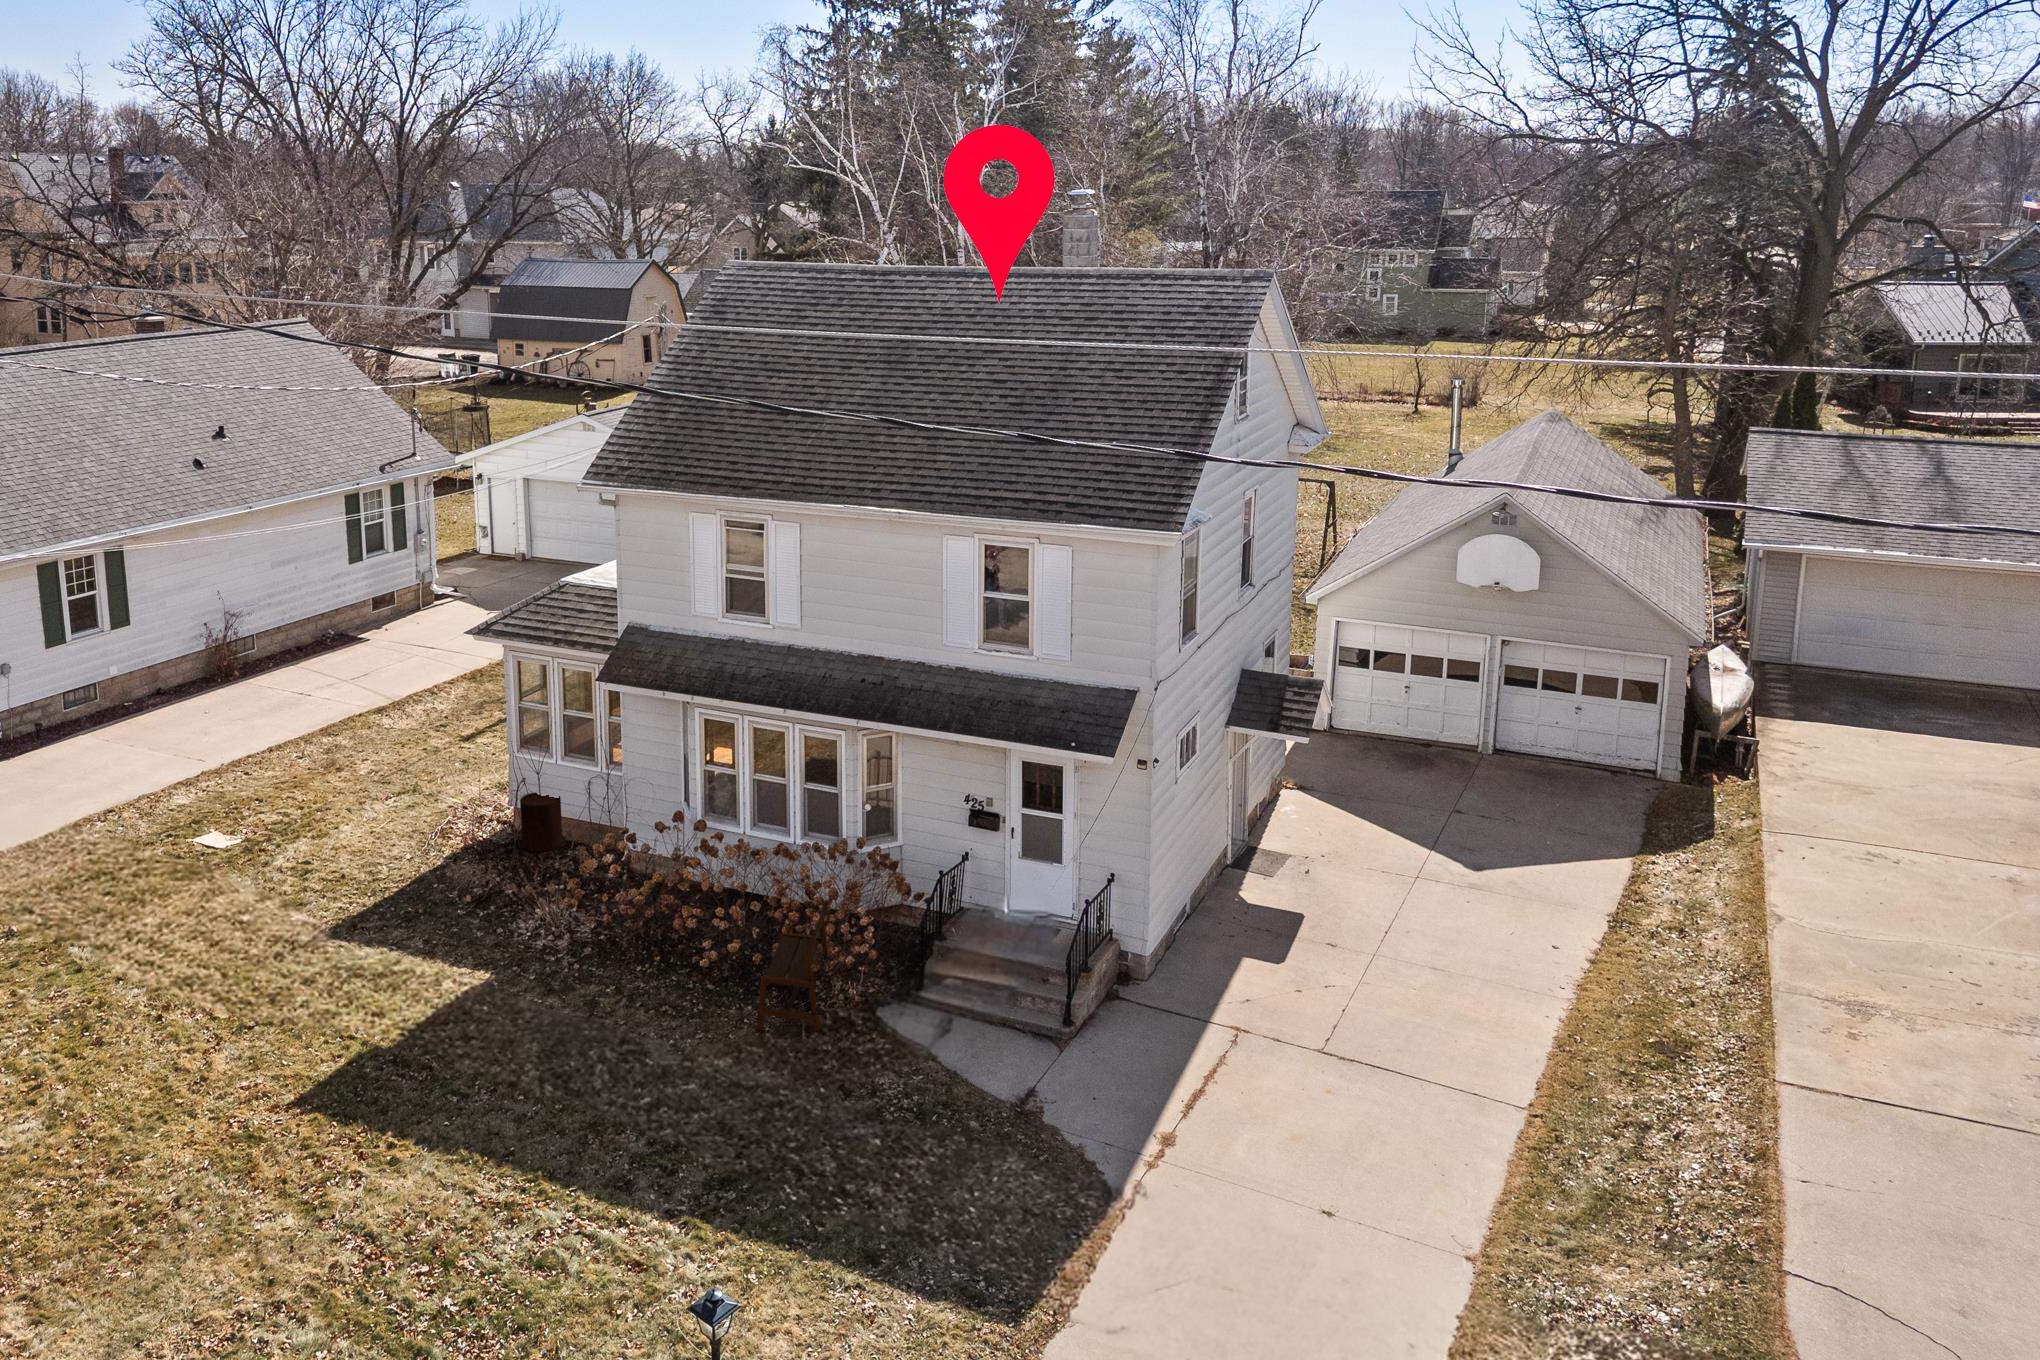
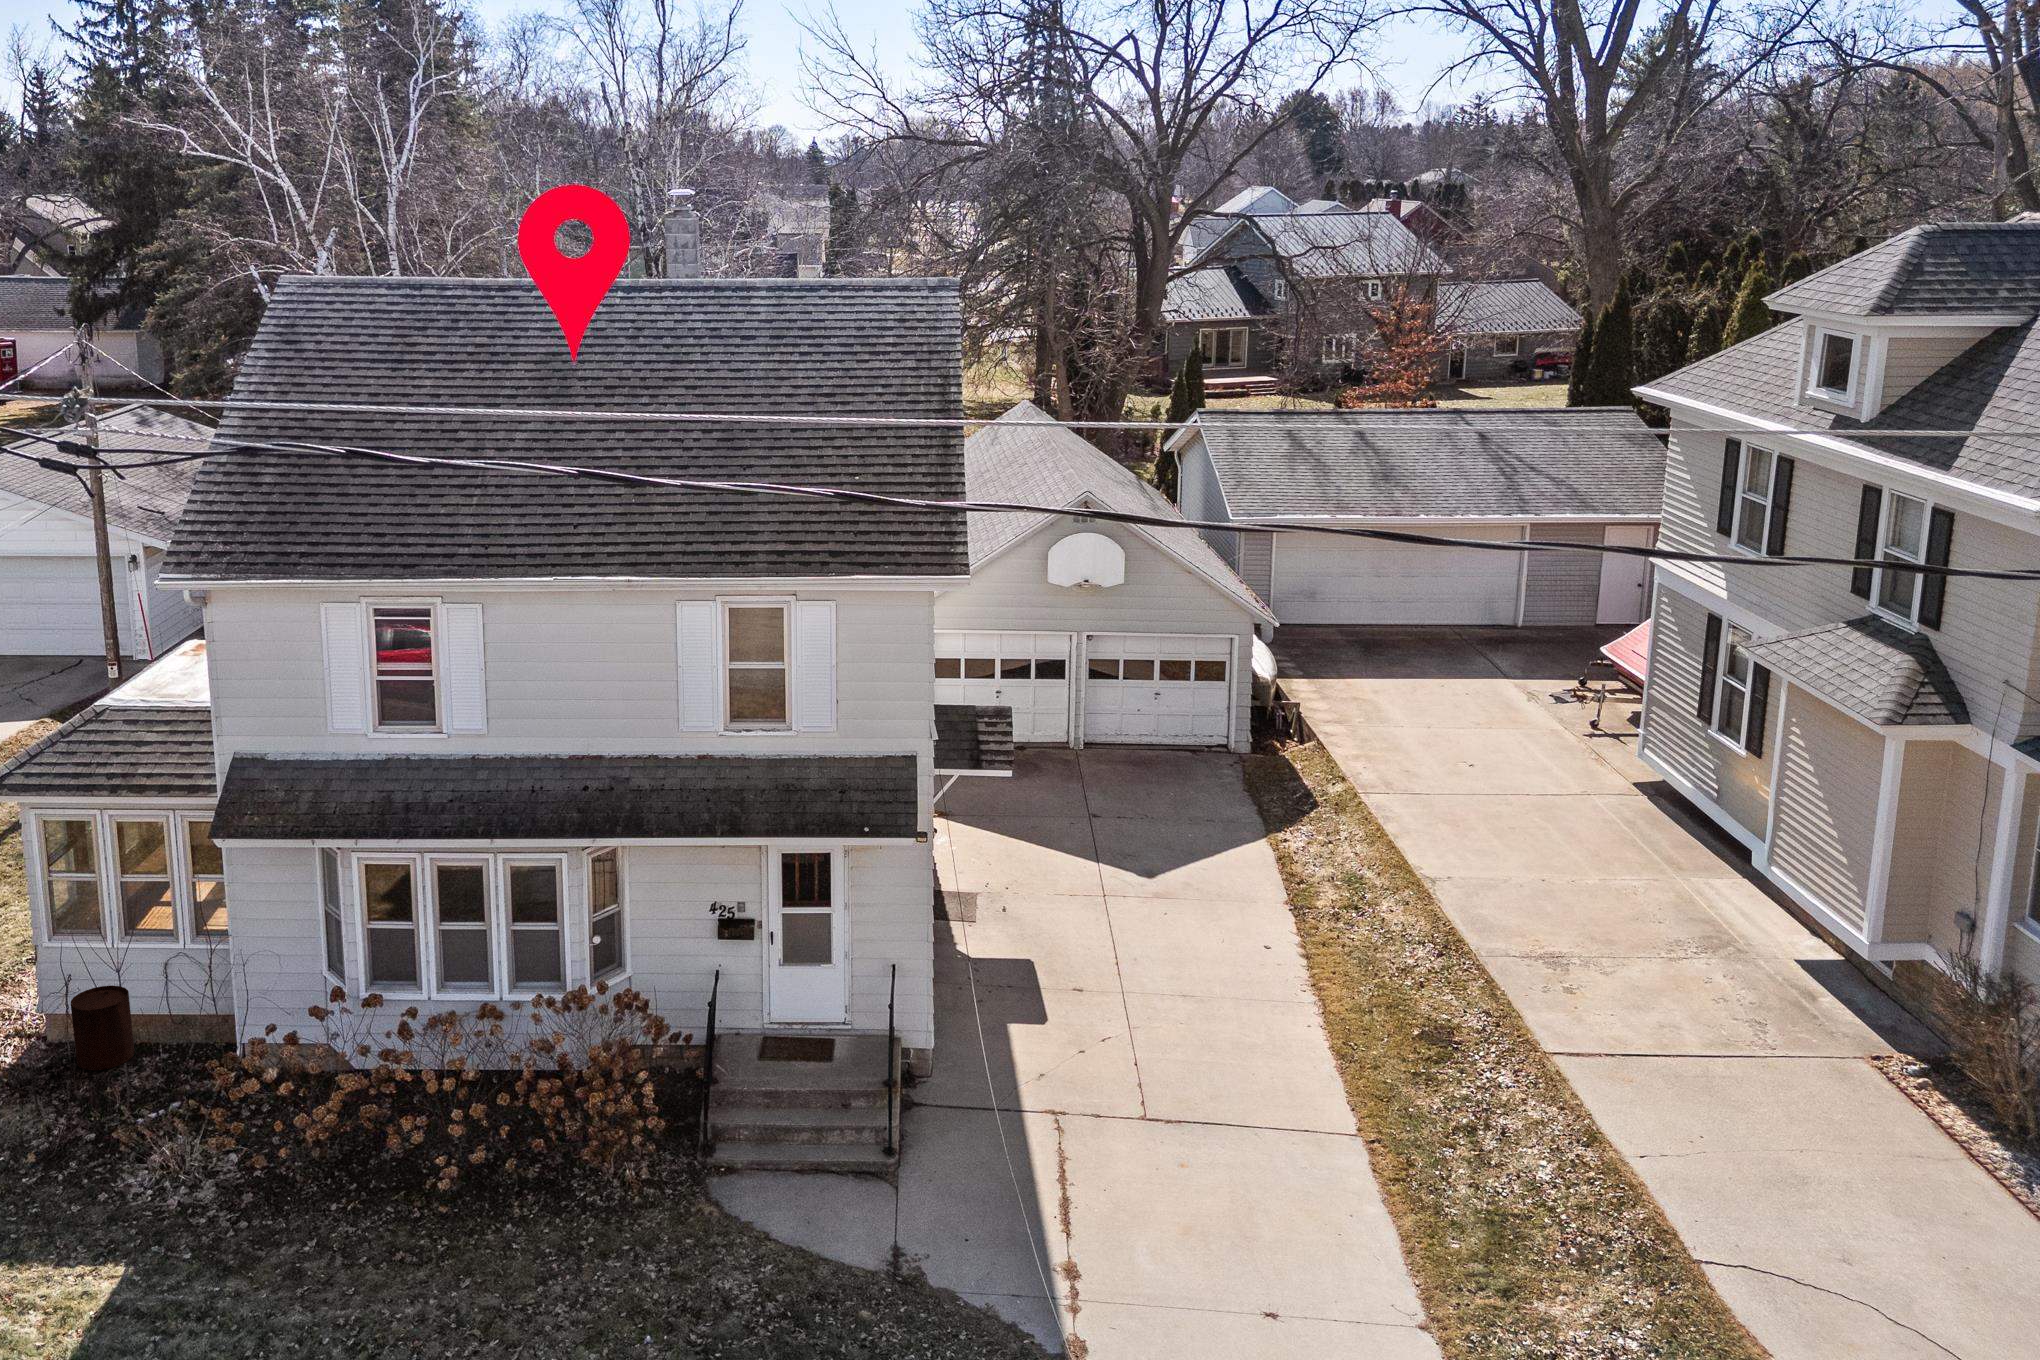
bench: present [757,901,829,1031] -> none [528,1070,620,1255]

